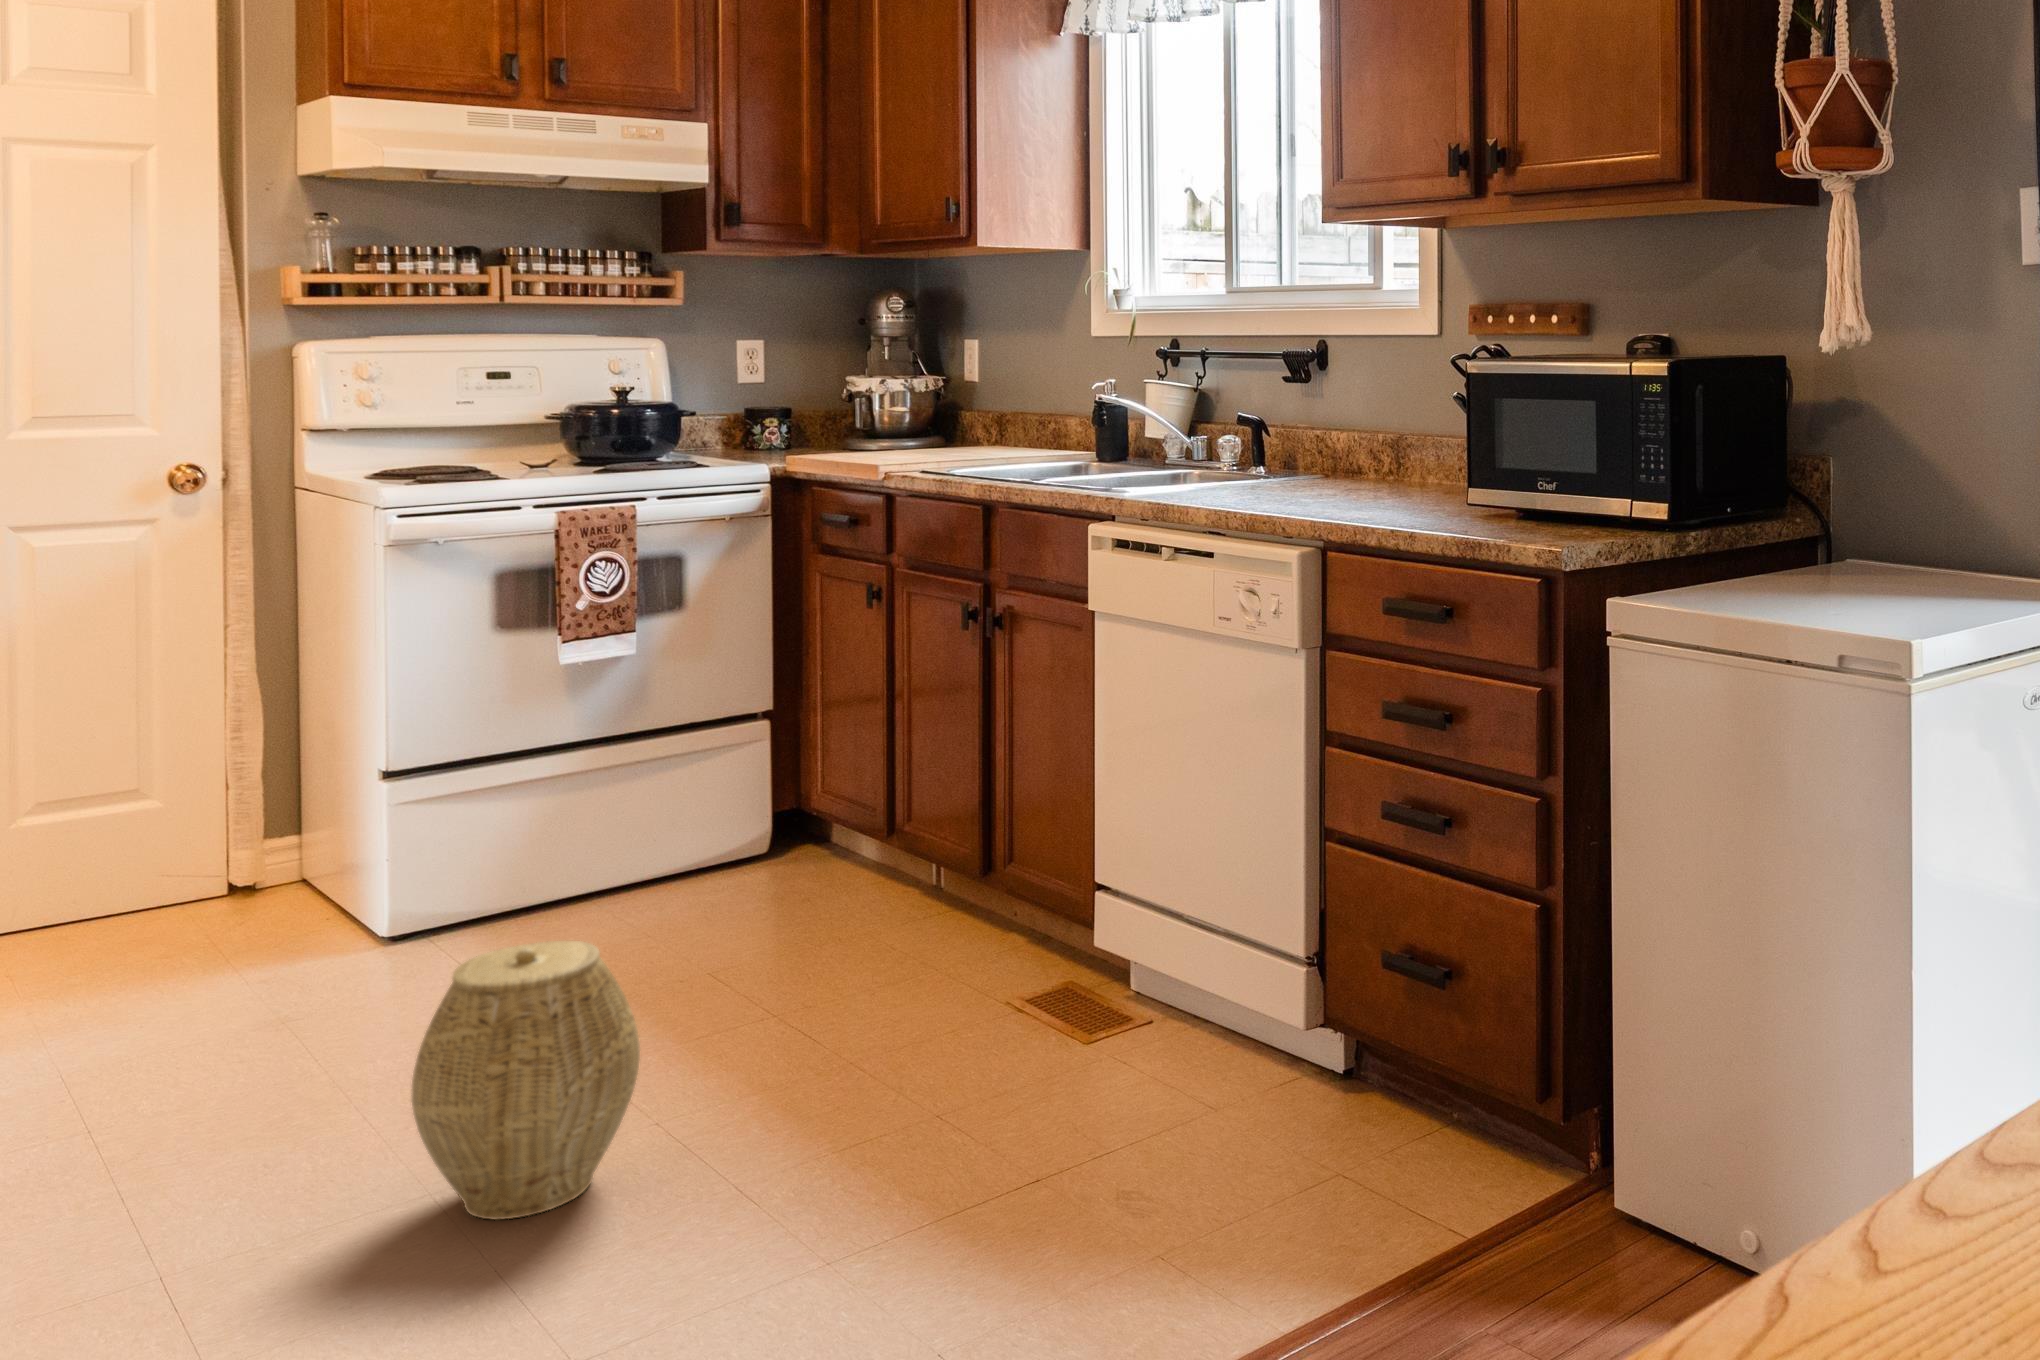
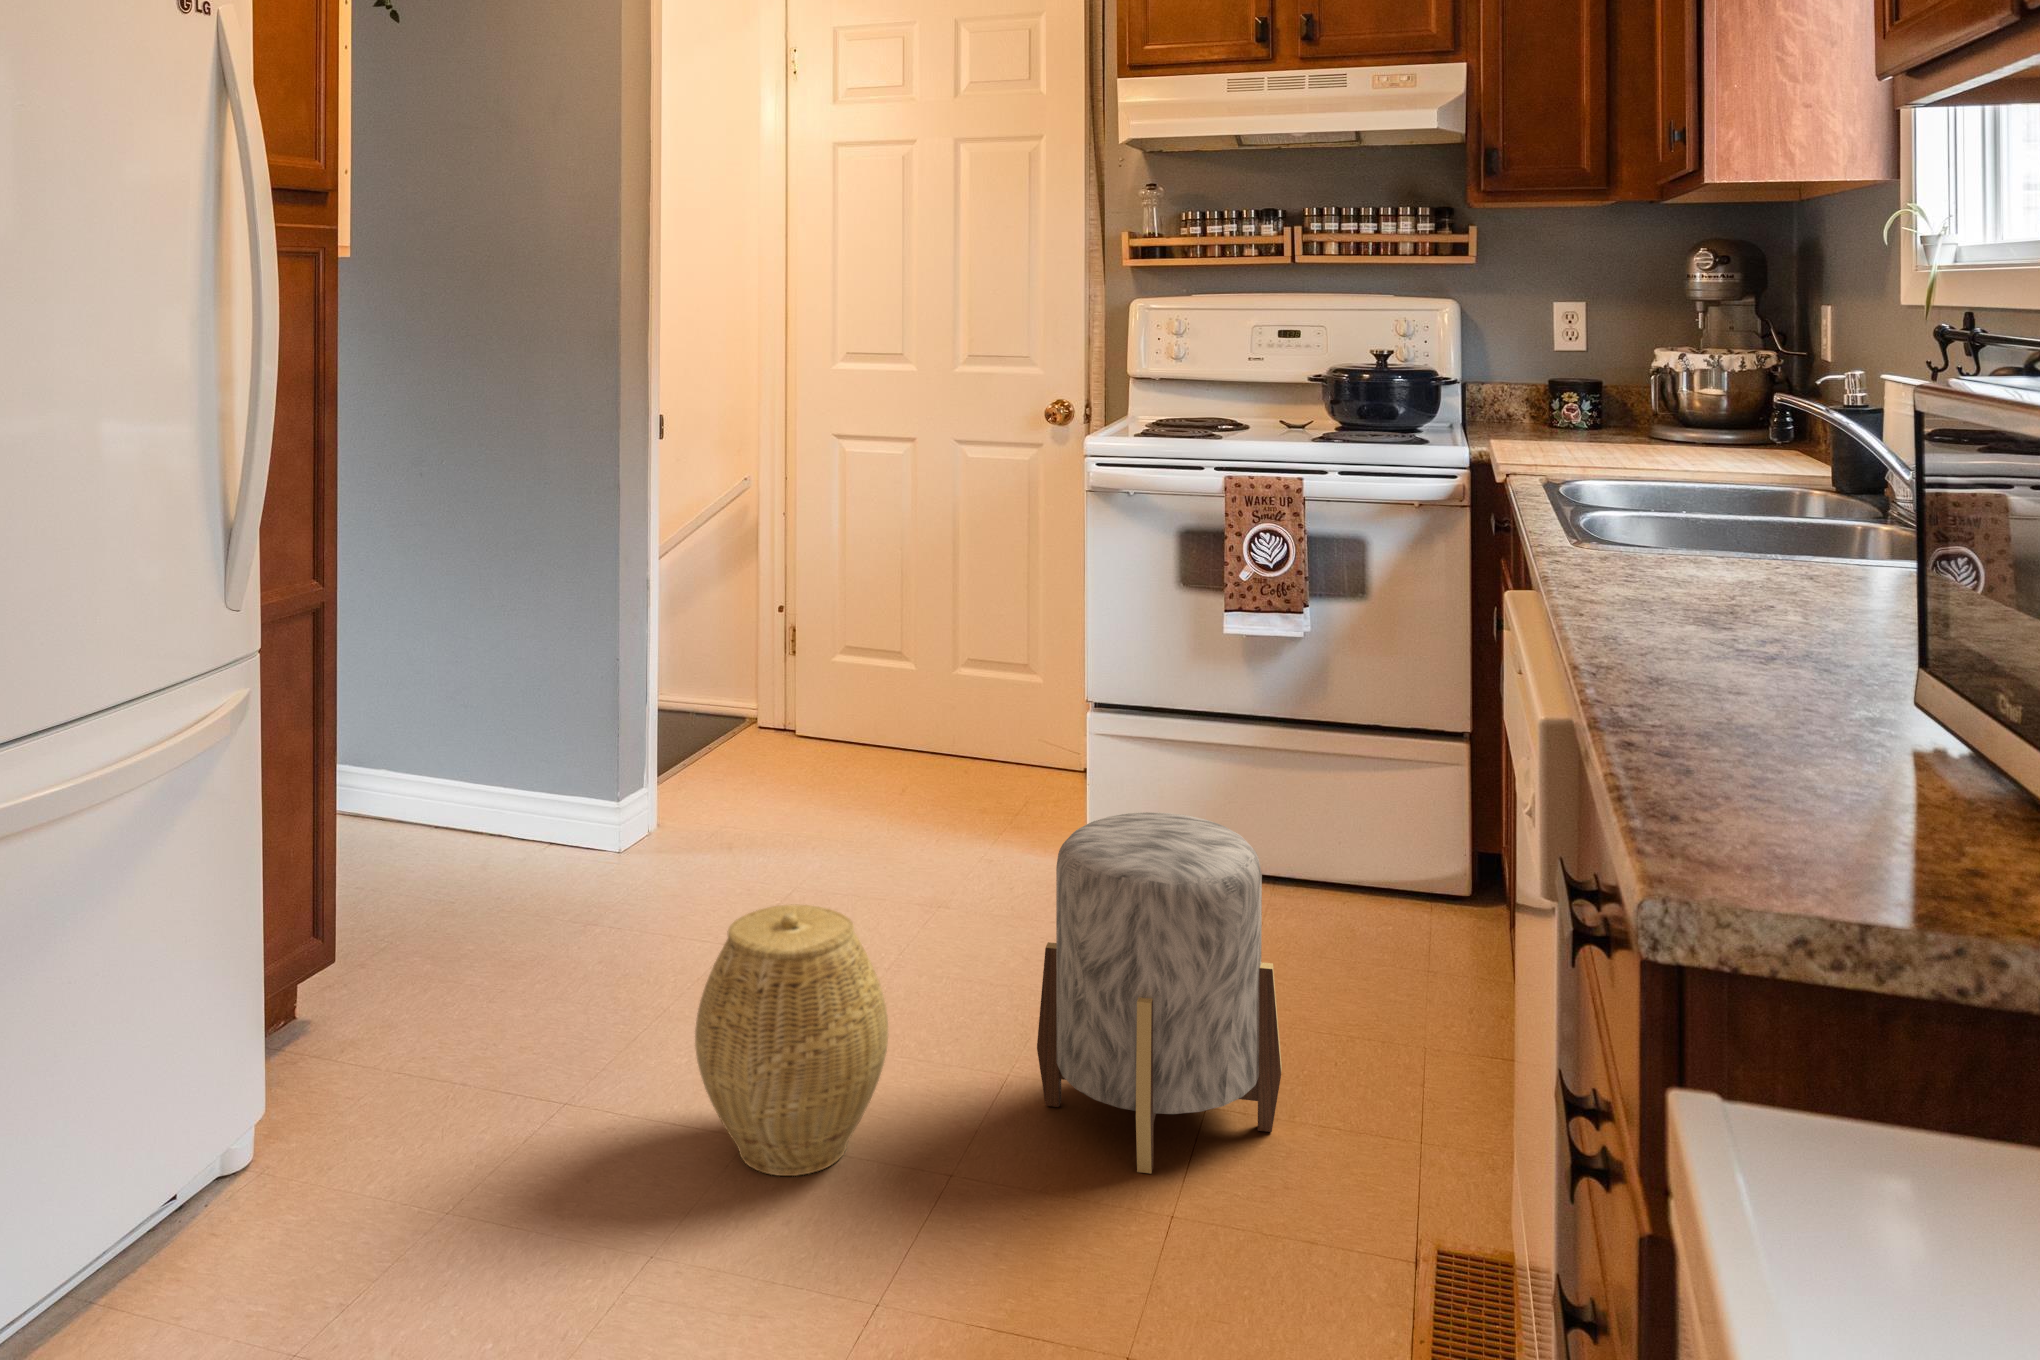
stool: none [687,777,900,1075] -> present [1037,812,1282,1174]

